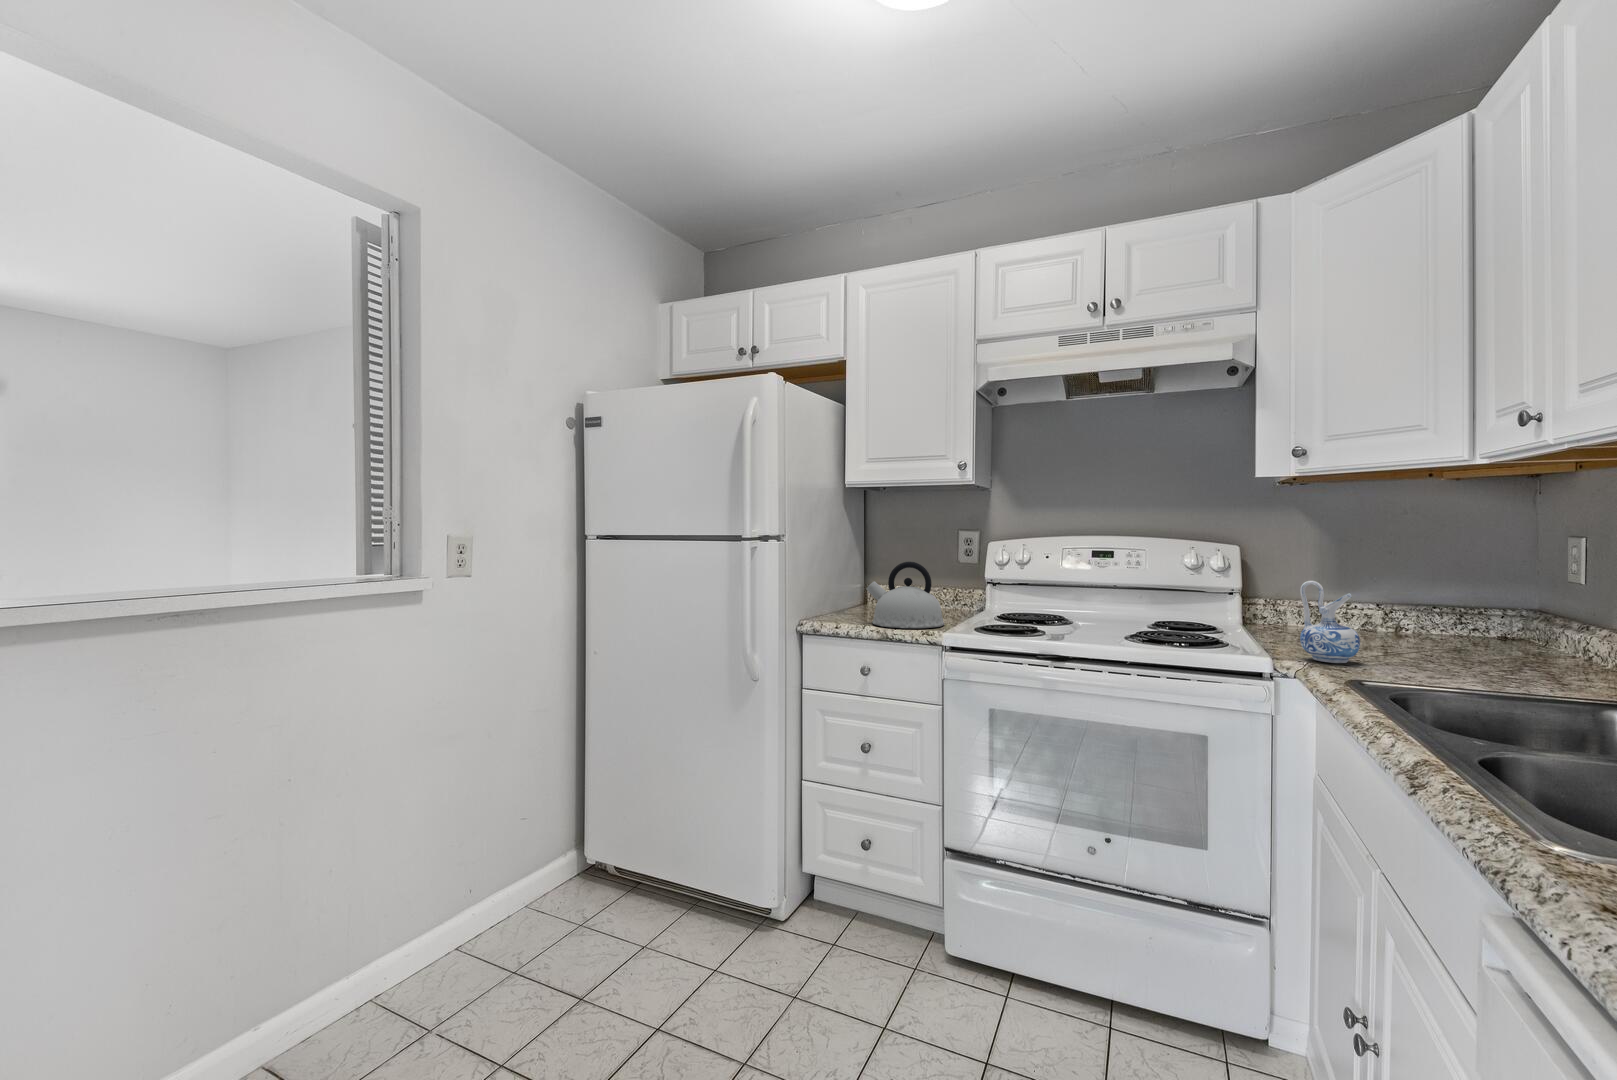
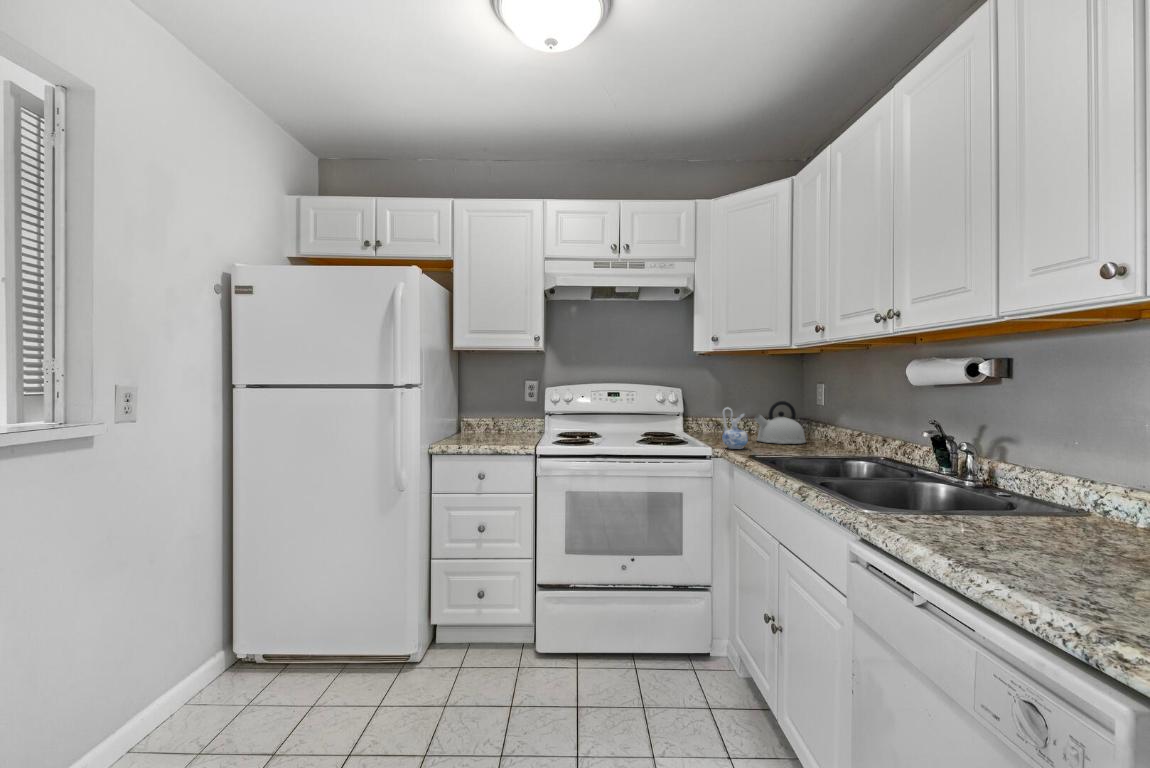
kettle: present [866,562,944,628] -> present [754,401,806,444]

